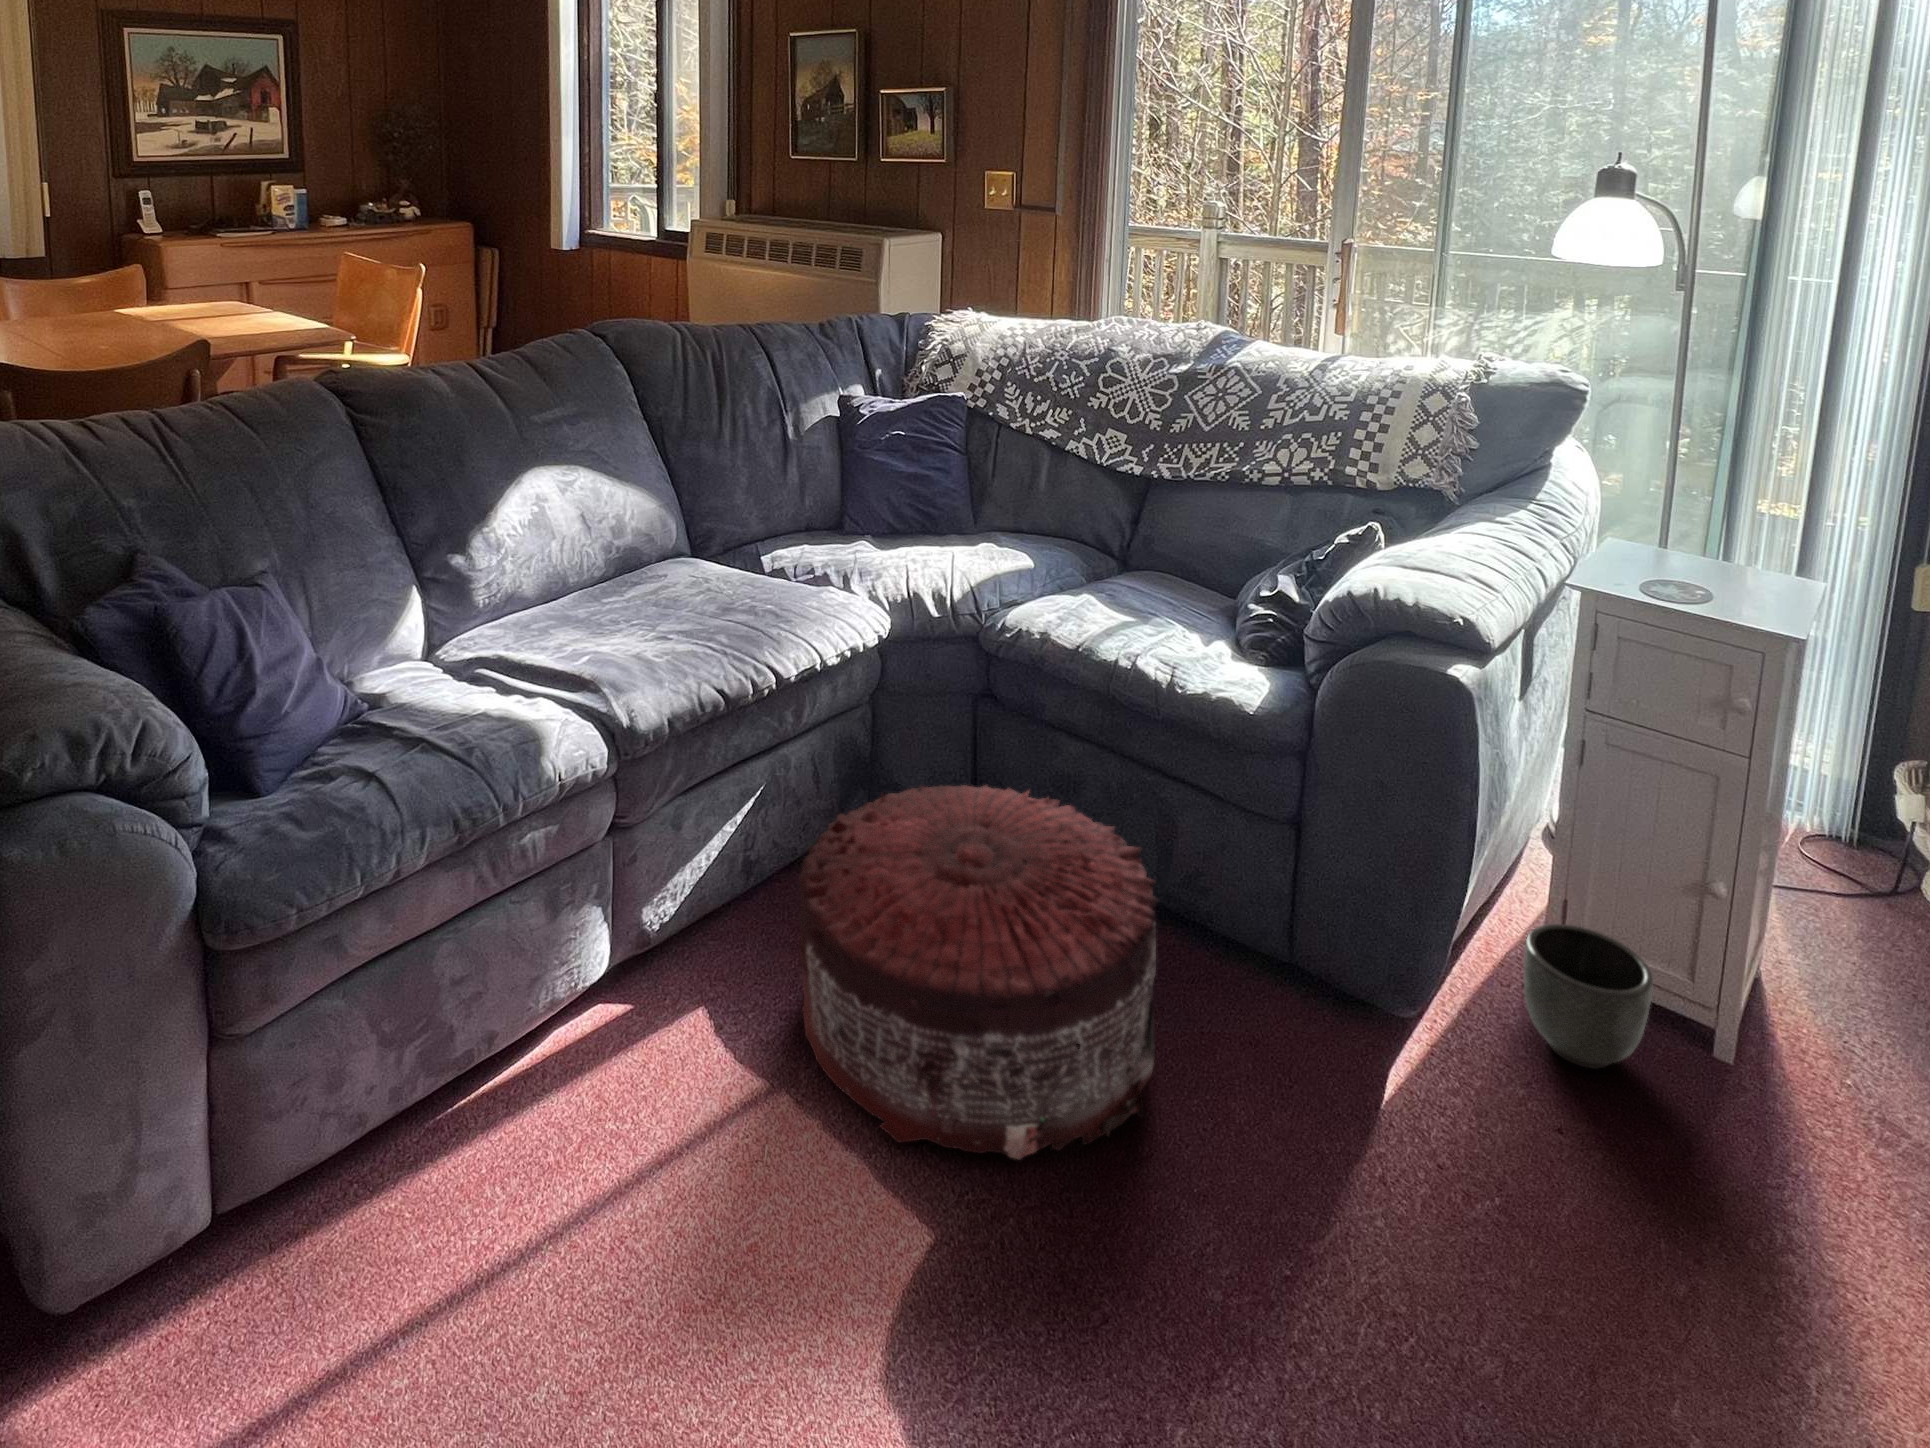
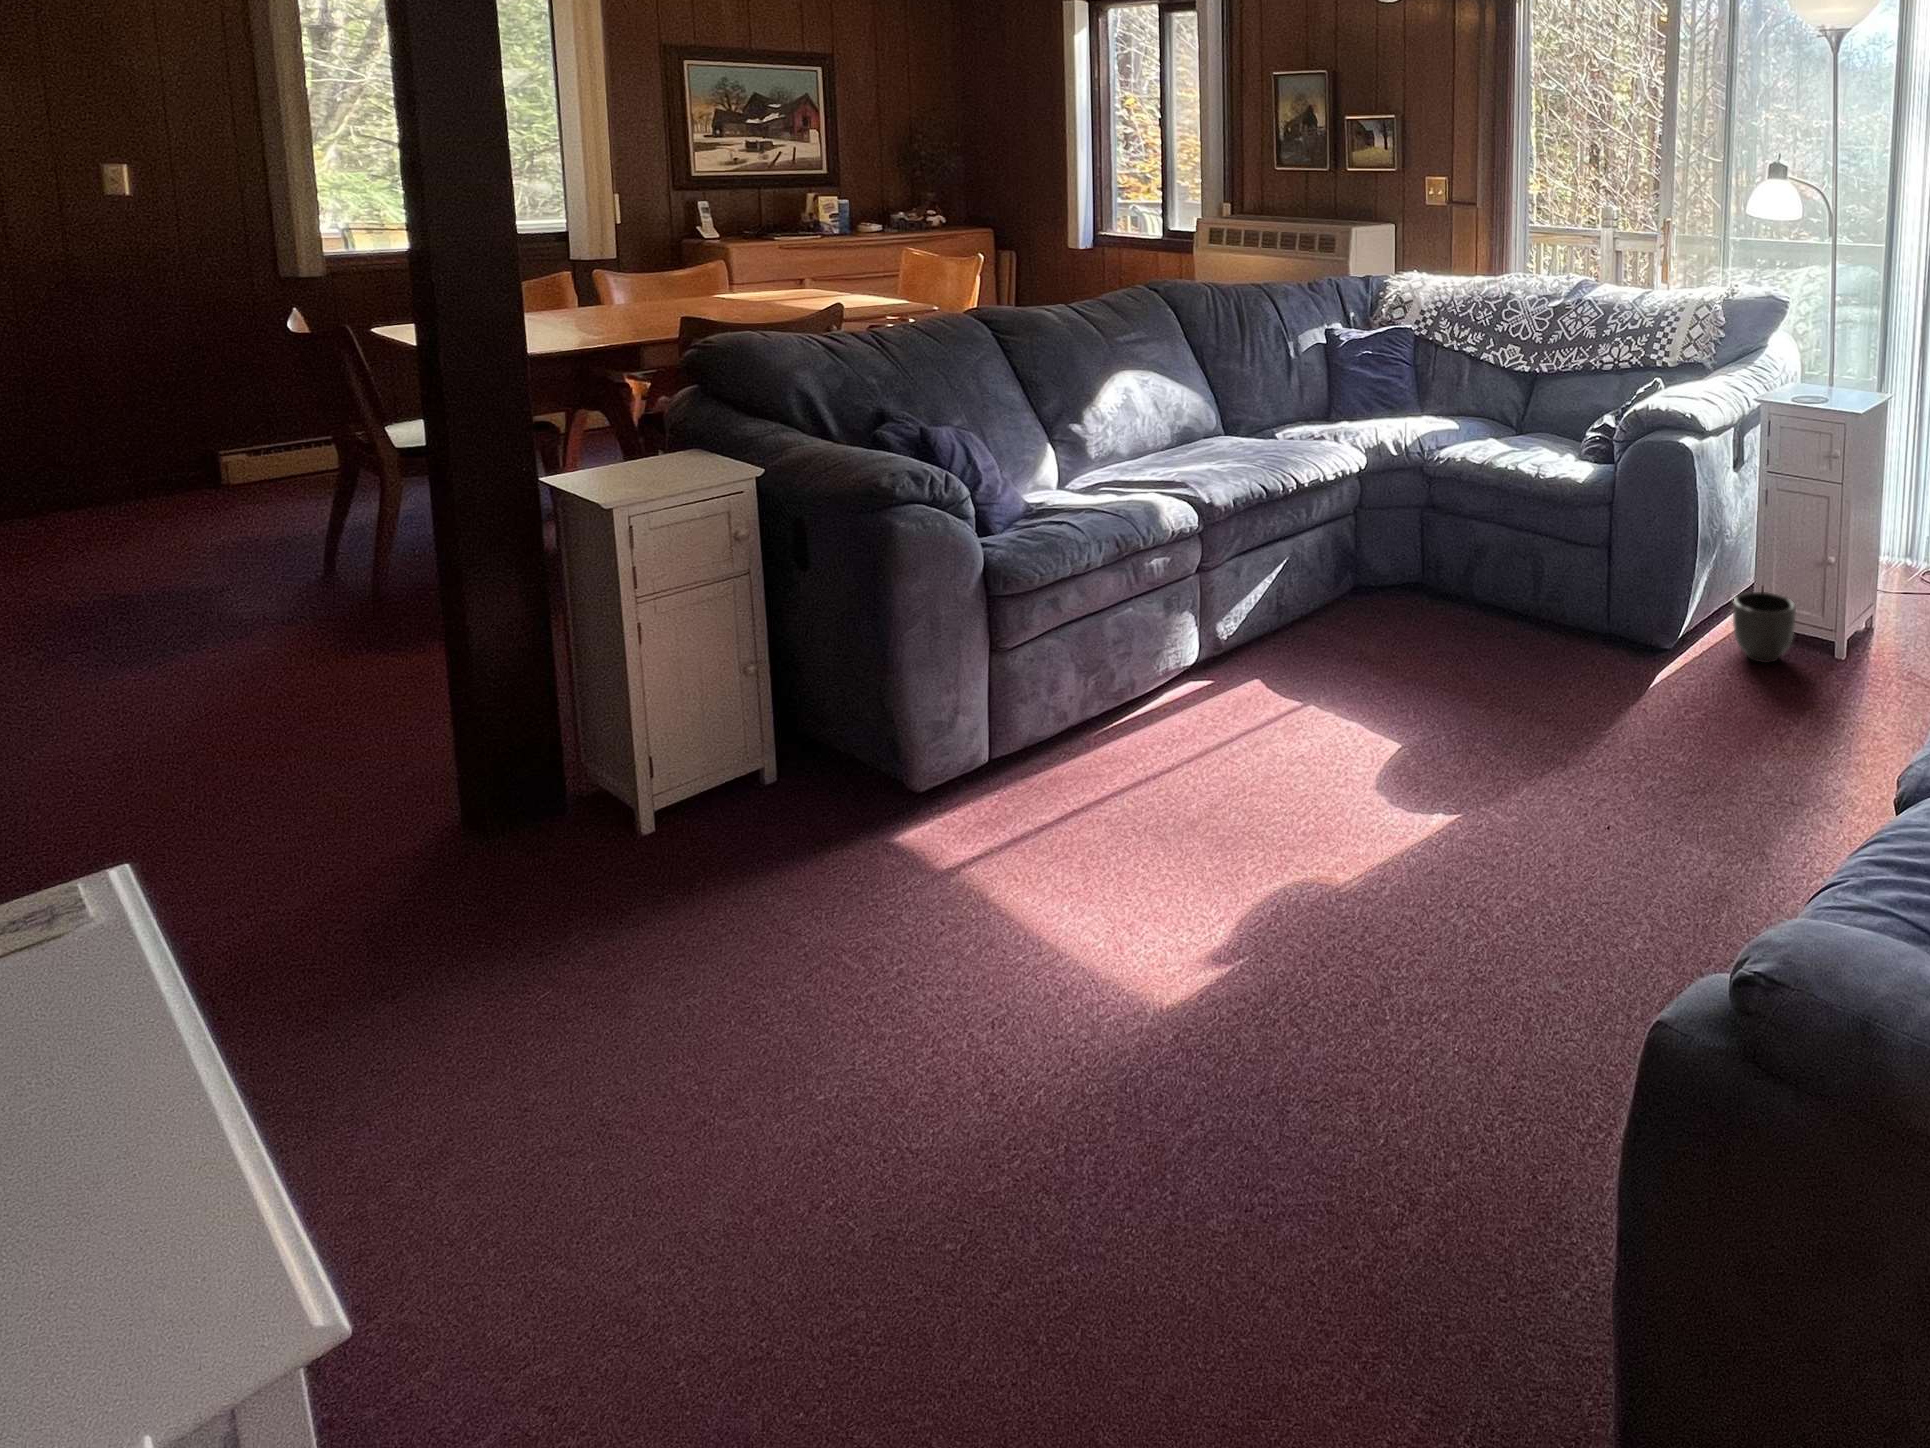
pouf: present [798,785,1159,1160] -> none [1317,542,1527,711]

